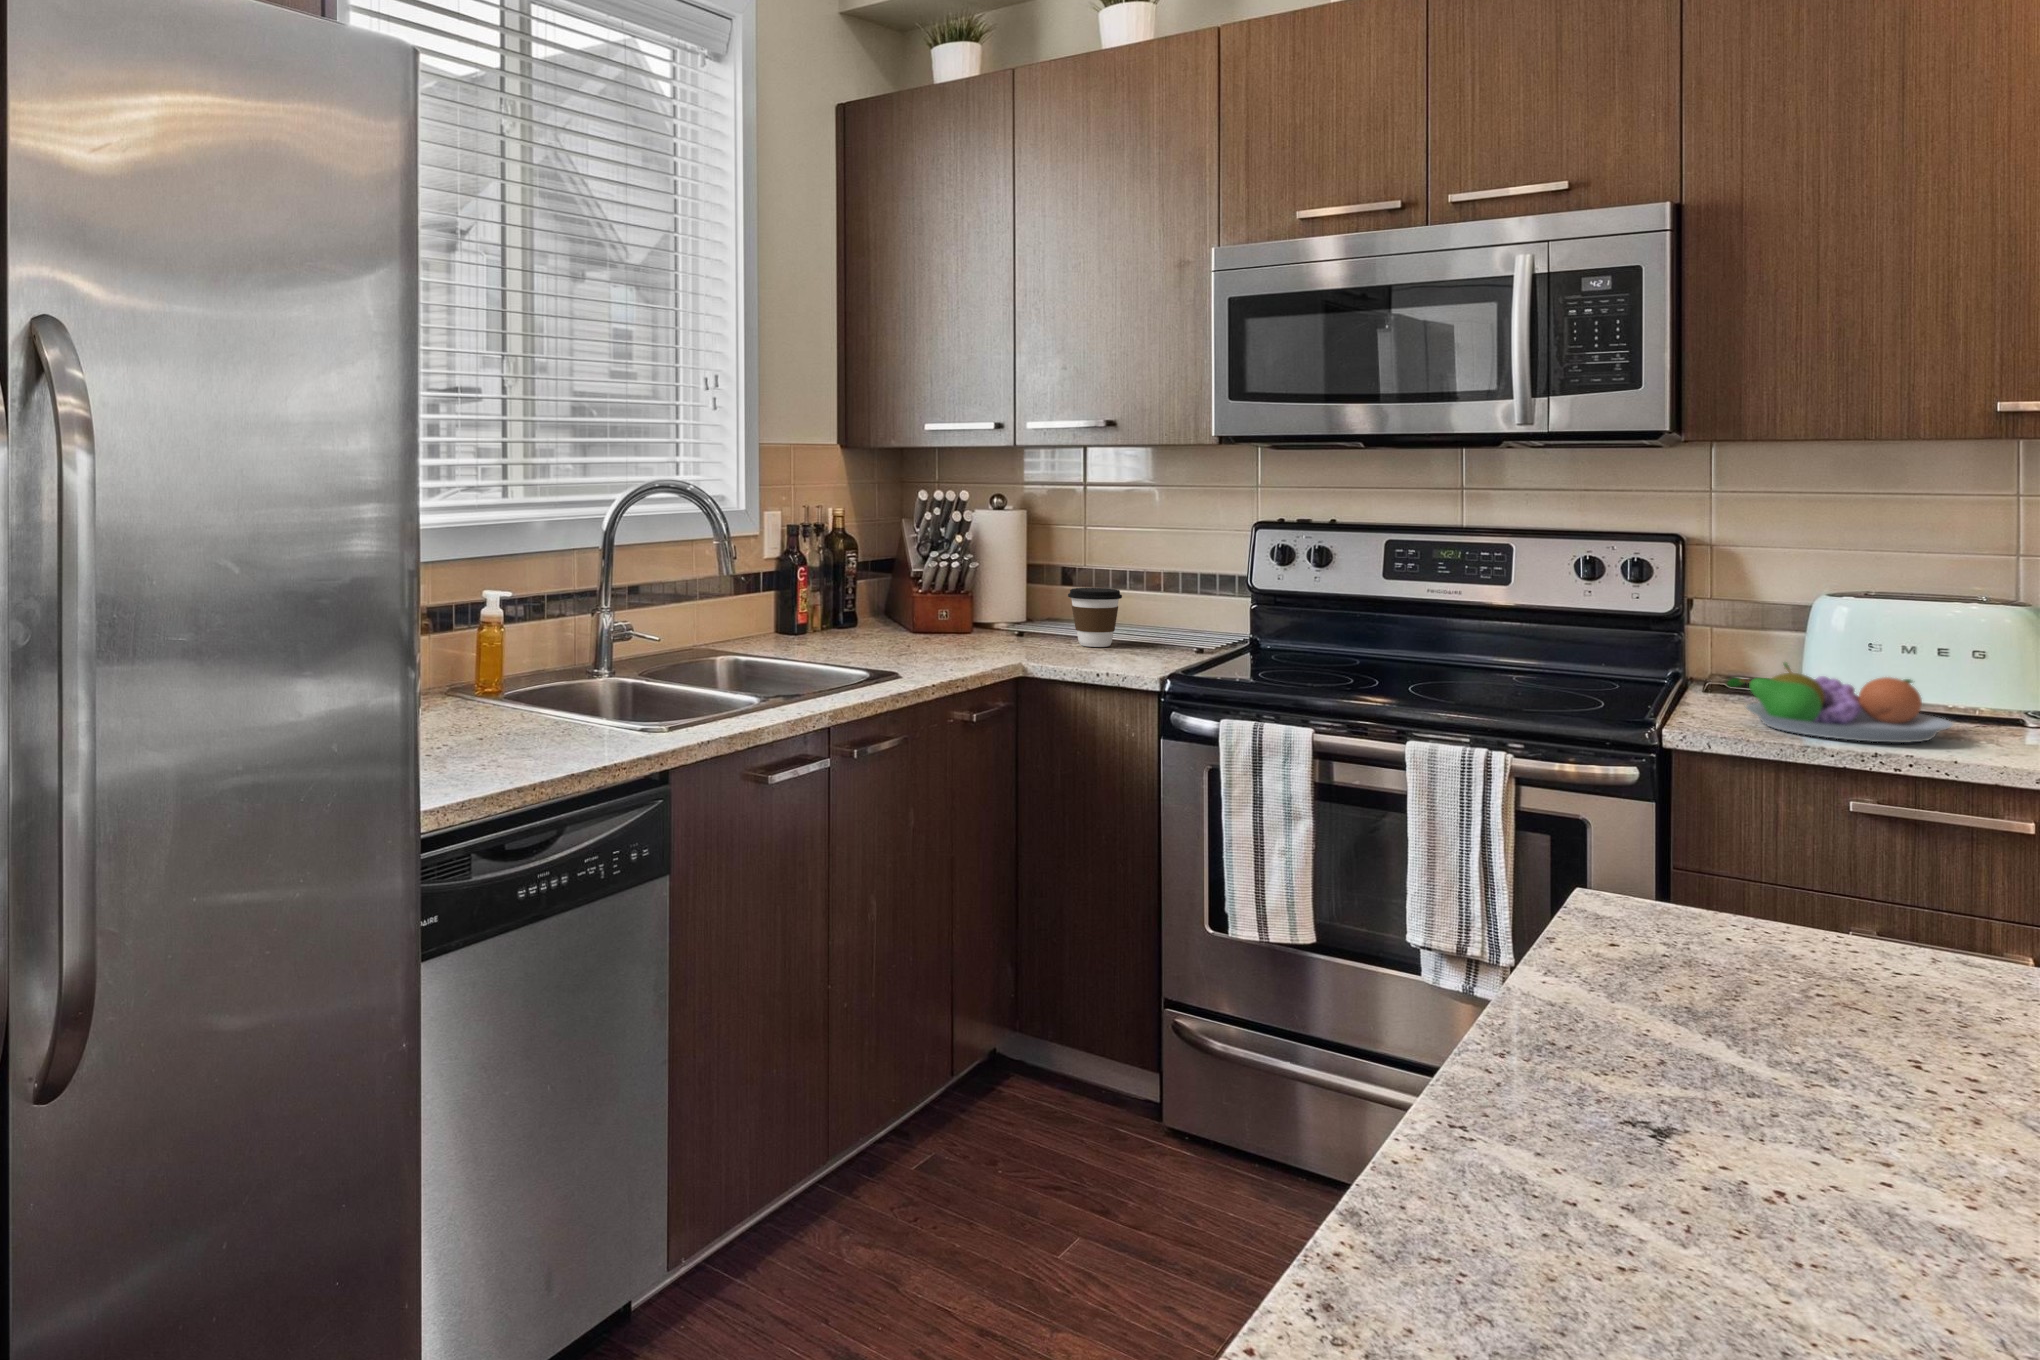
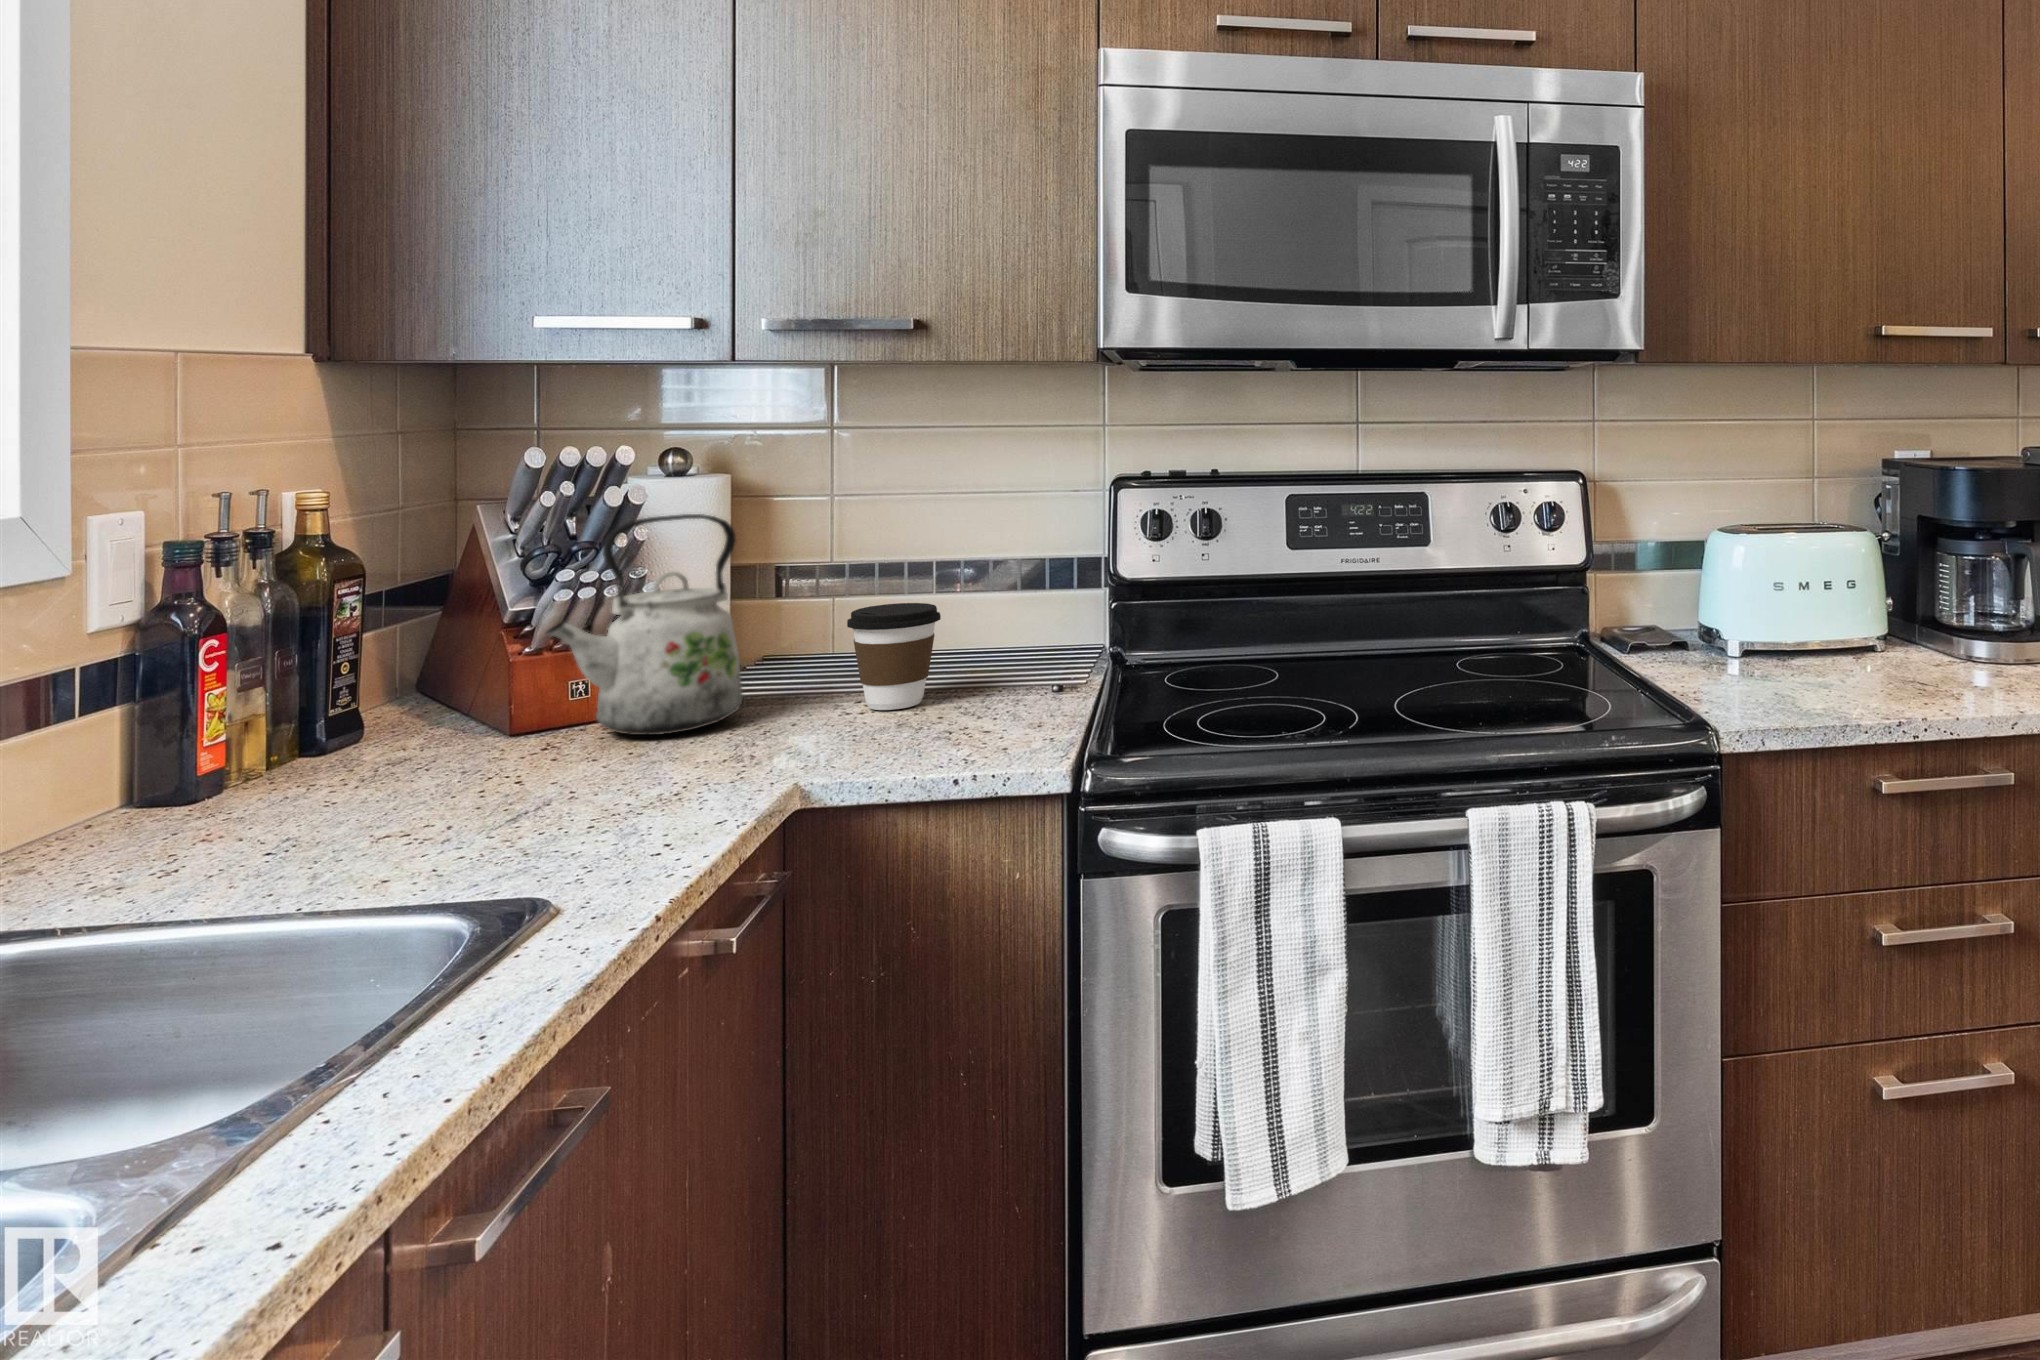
kettle: none [924,528,1016,641] -> present [547,514,743,735]
fruit bowl: present [1727,663,1953,742] -> none [1744,616,1923,706]

